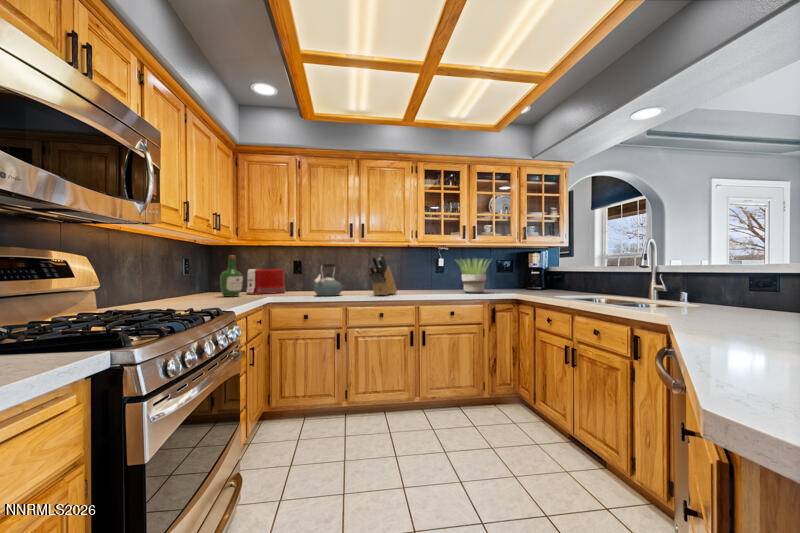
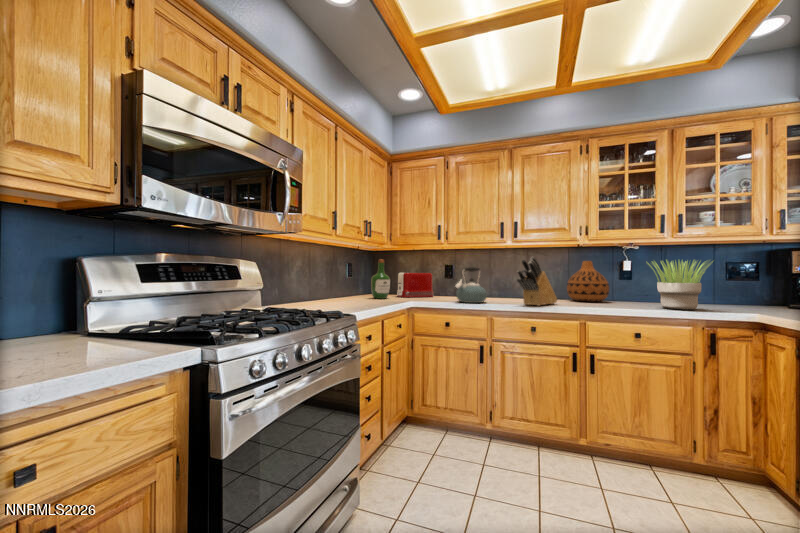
vase: none [401,258,430,291] -> present [567,261,609,302]

